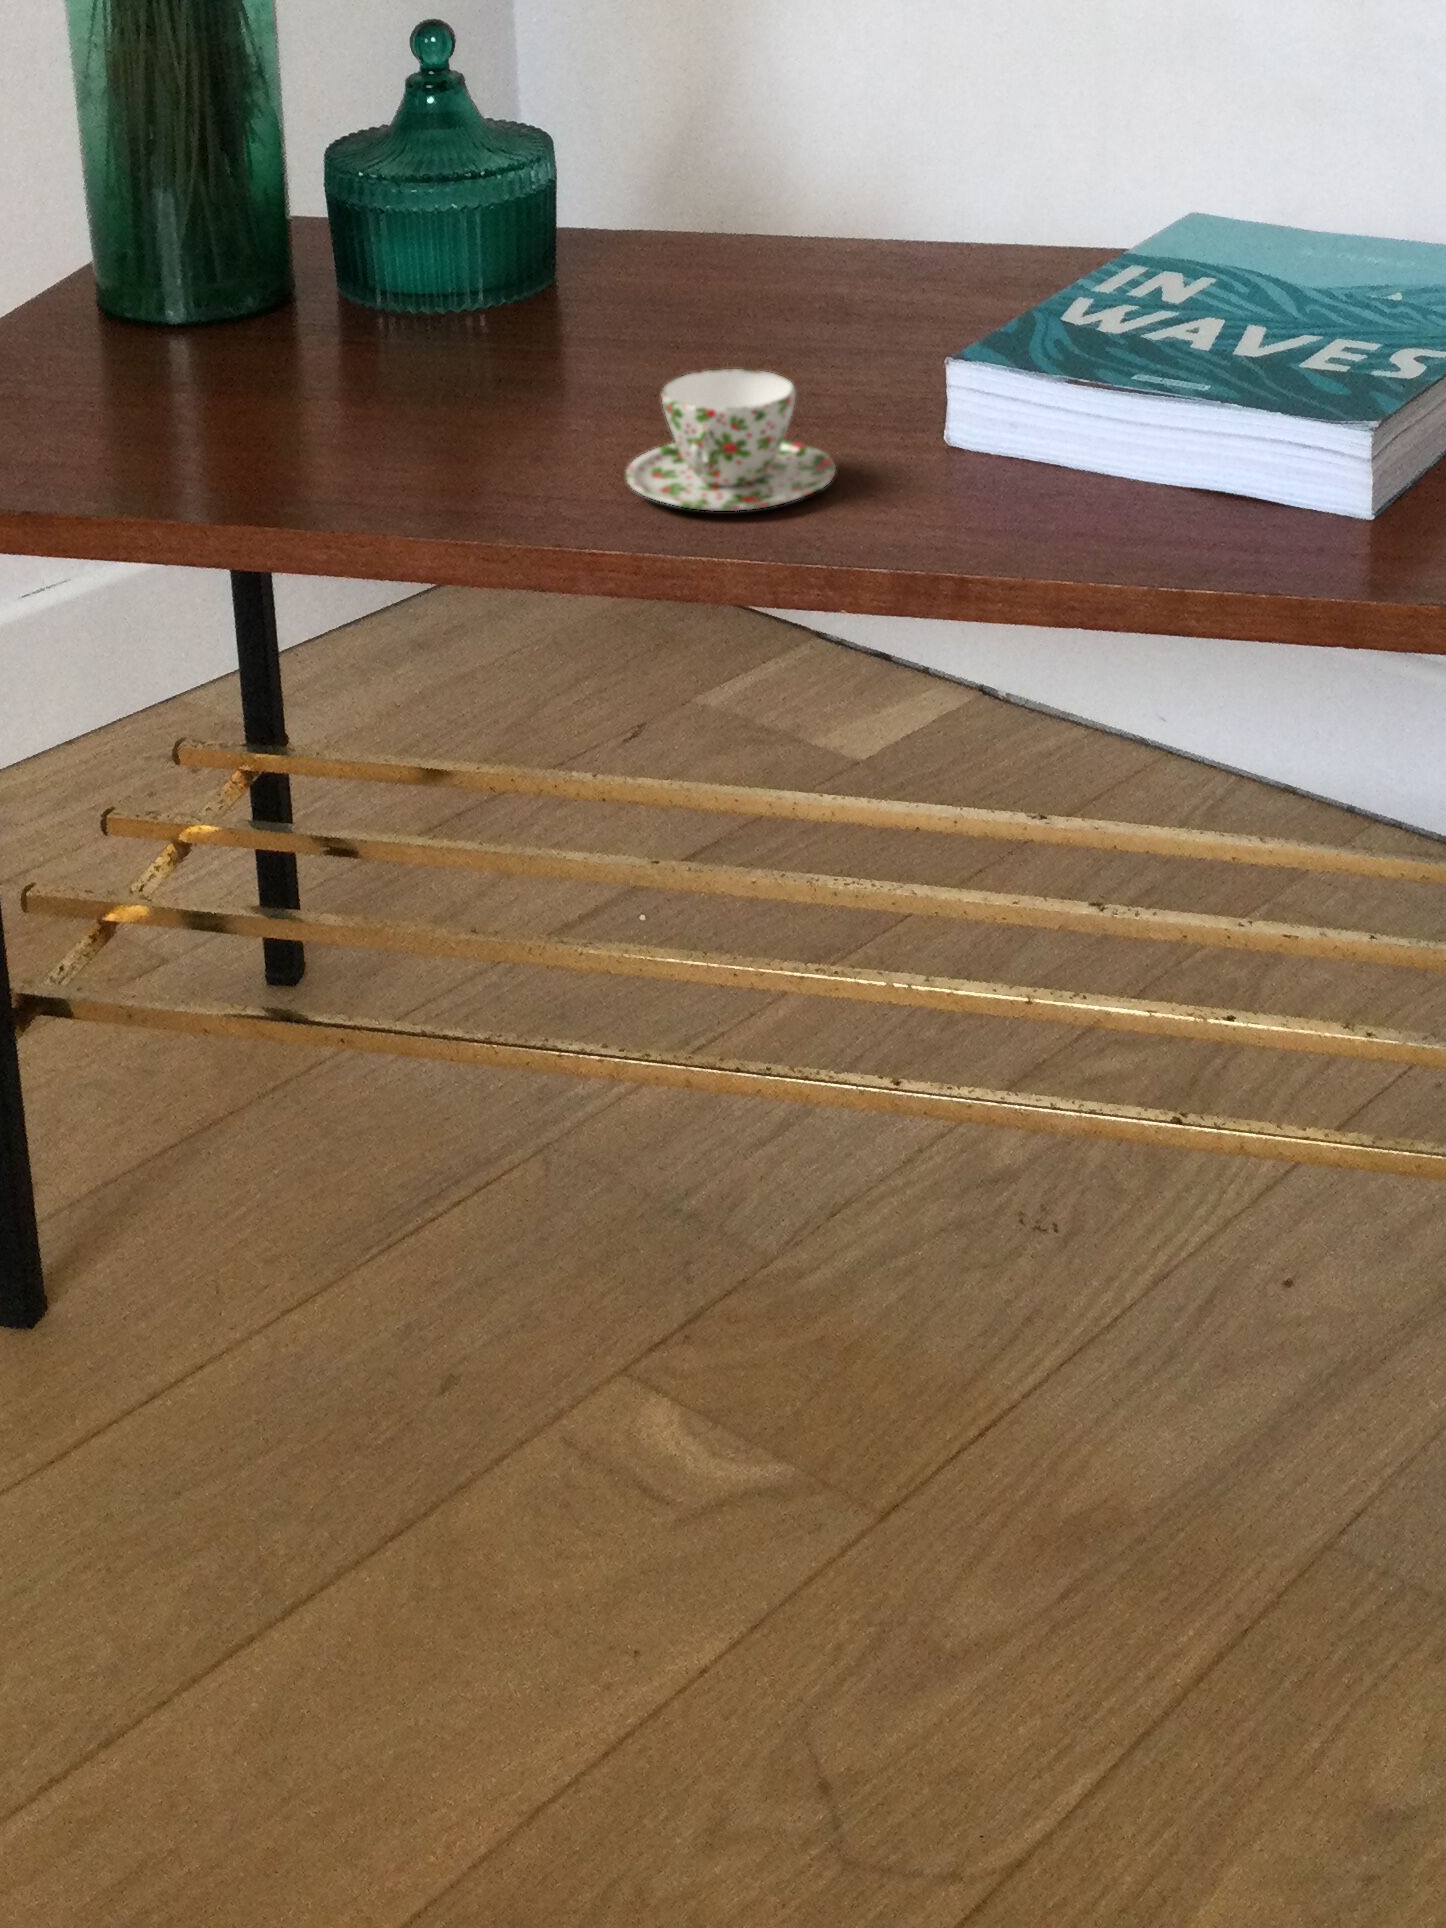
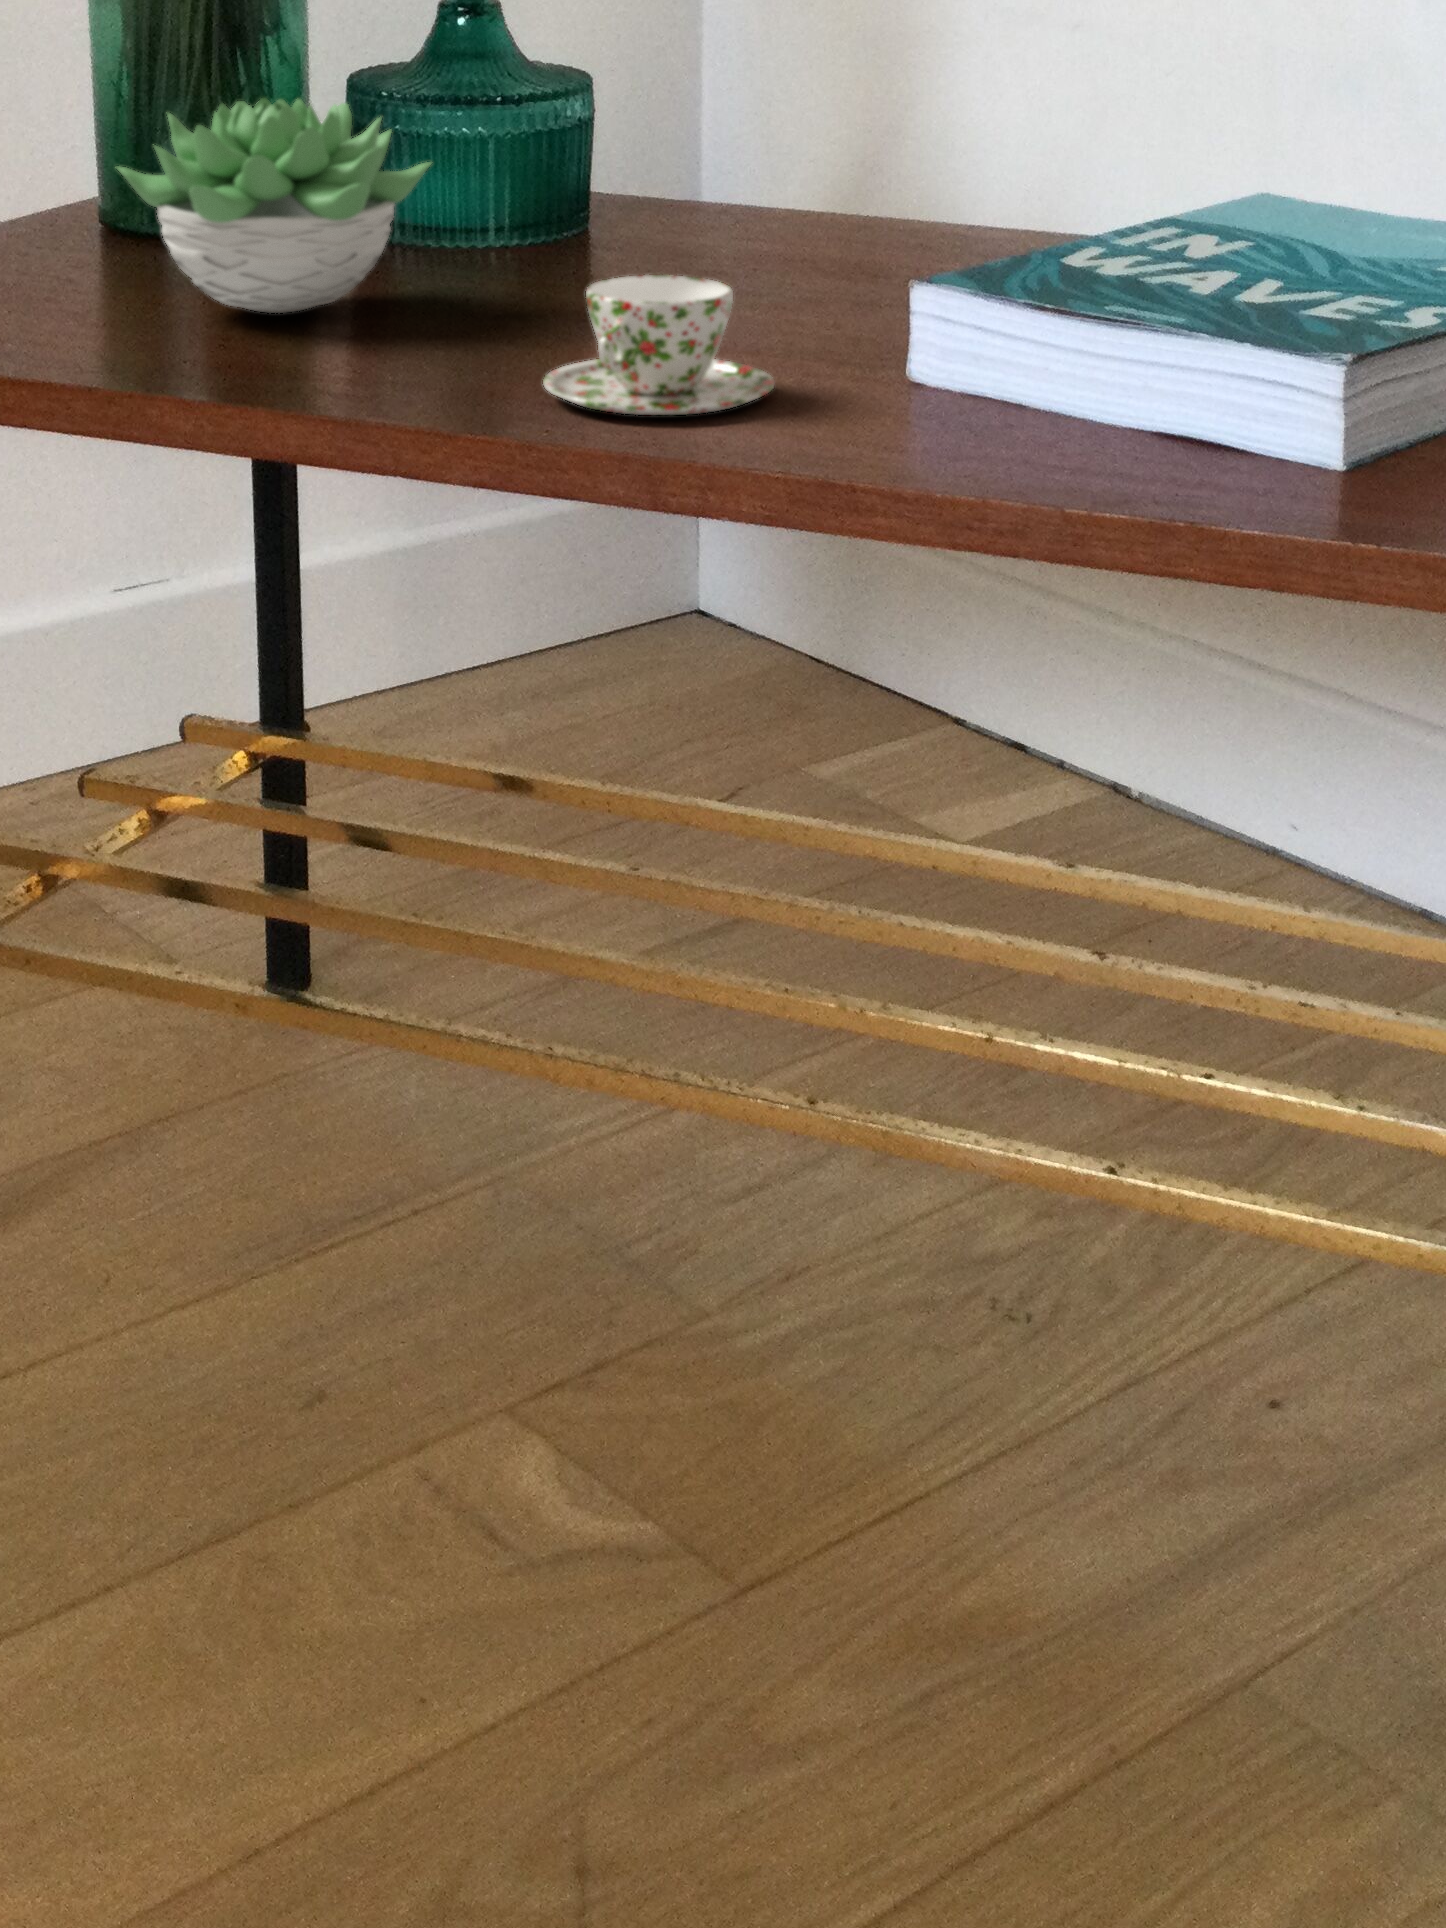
succulent plant: none [163,202,453,411] -> present [117,98,431,313]

